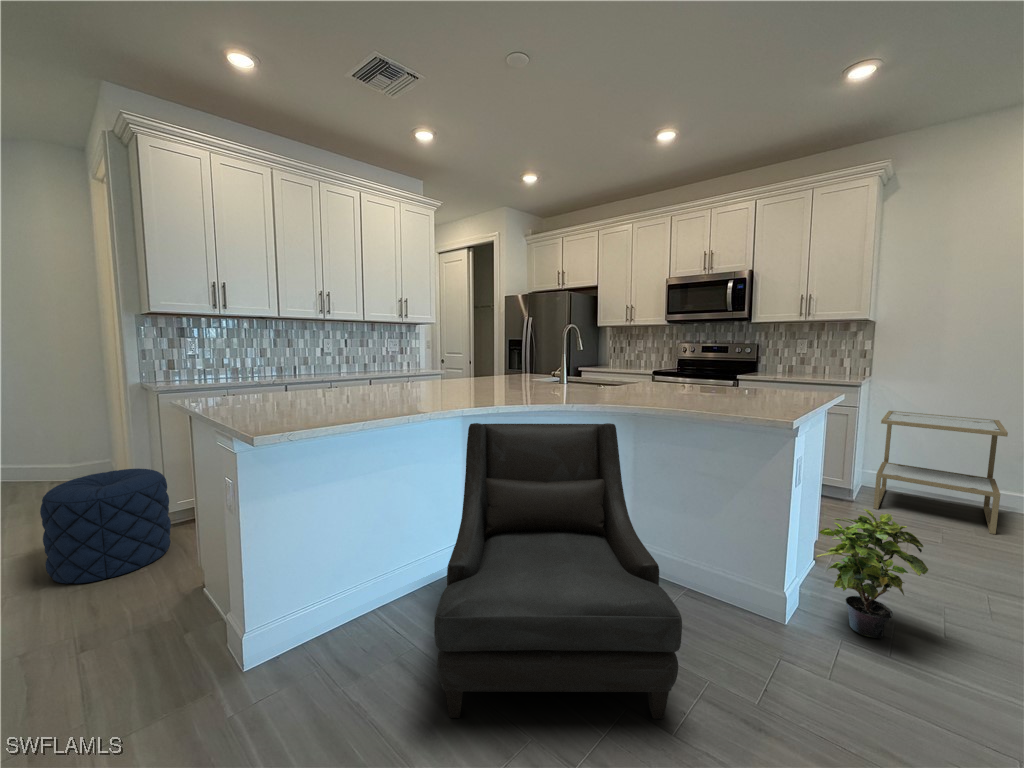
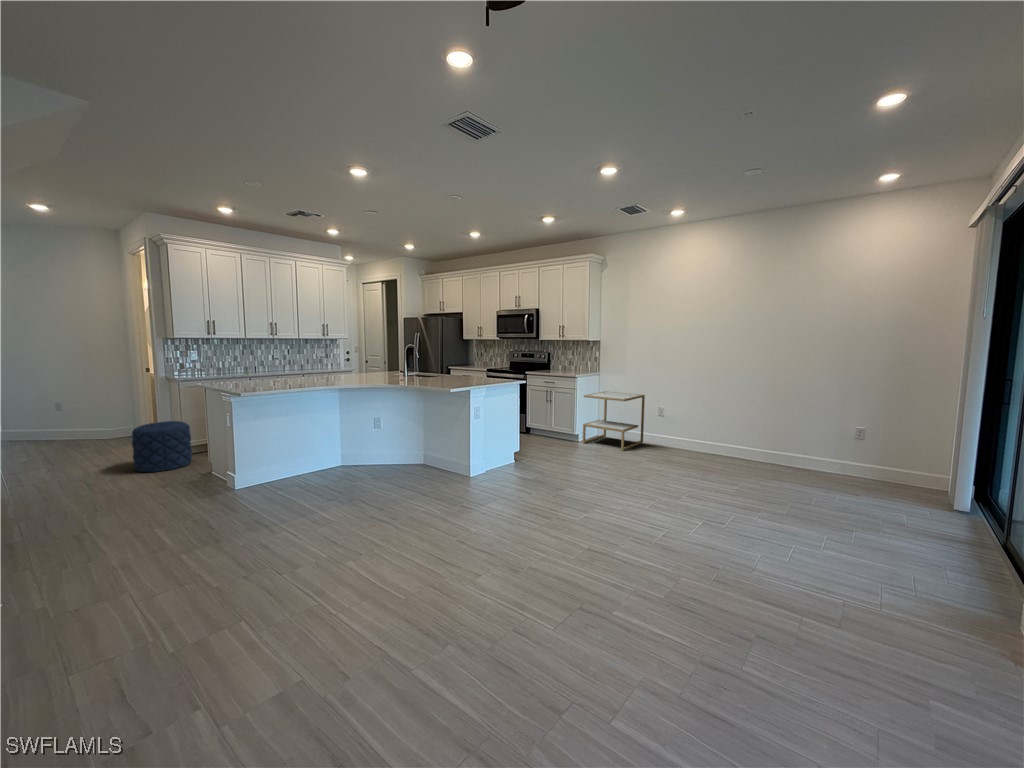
armchair: present [434,423,682,719] -> none [312,393,410,494]
potted plant: present [816,509,928,639] -> none [482,426,523,477]

